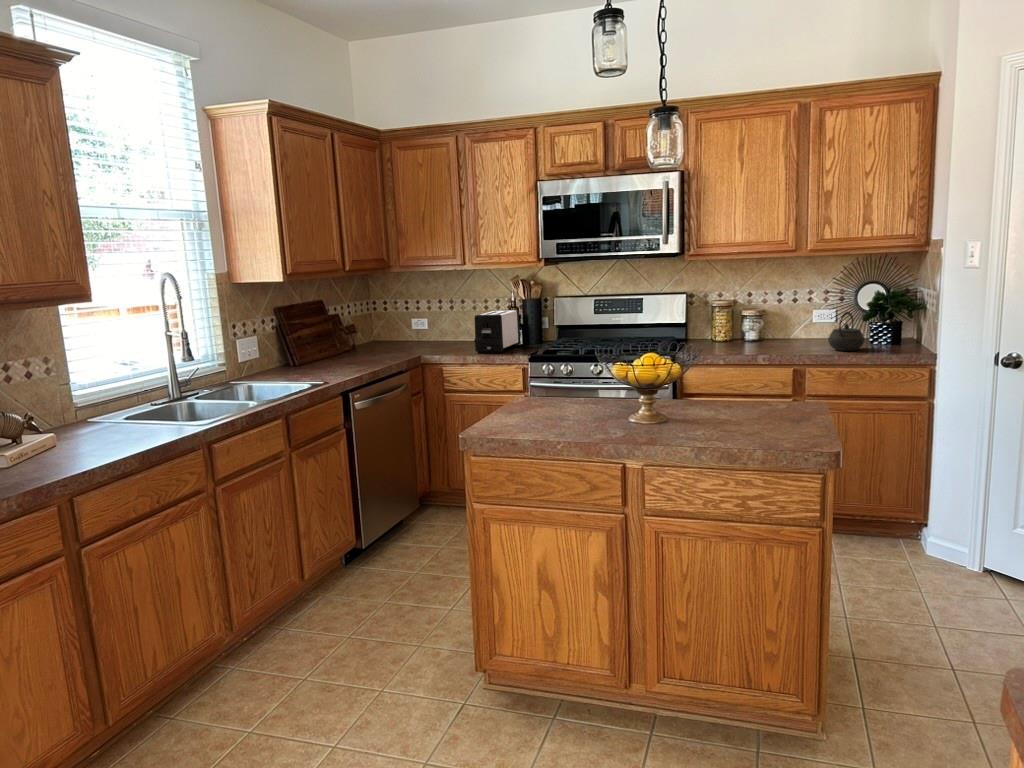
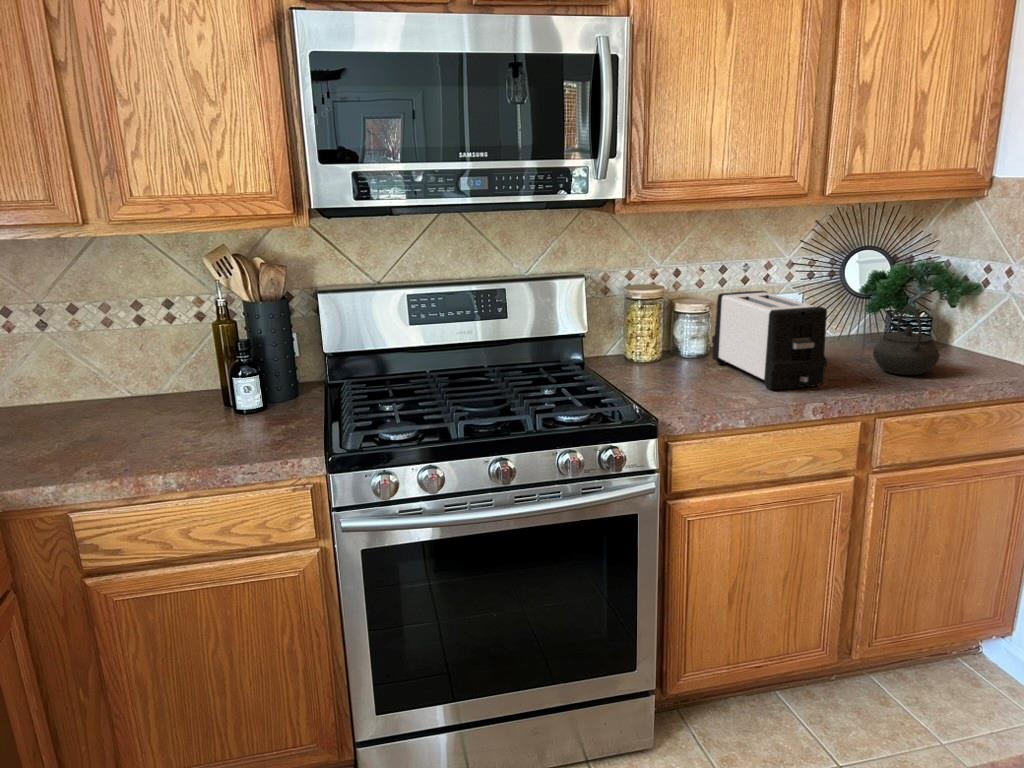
toaster: present [474,310,521,353] -> present [712,291,827,390]

